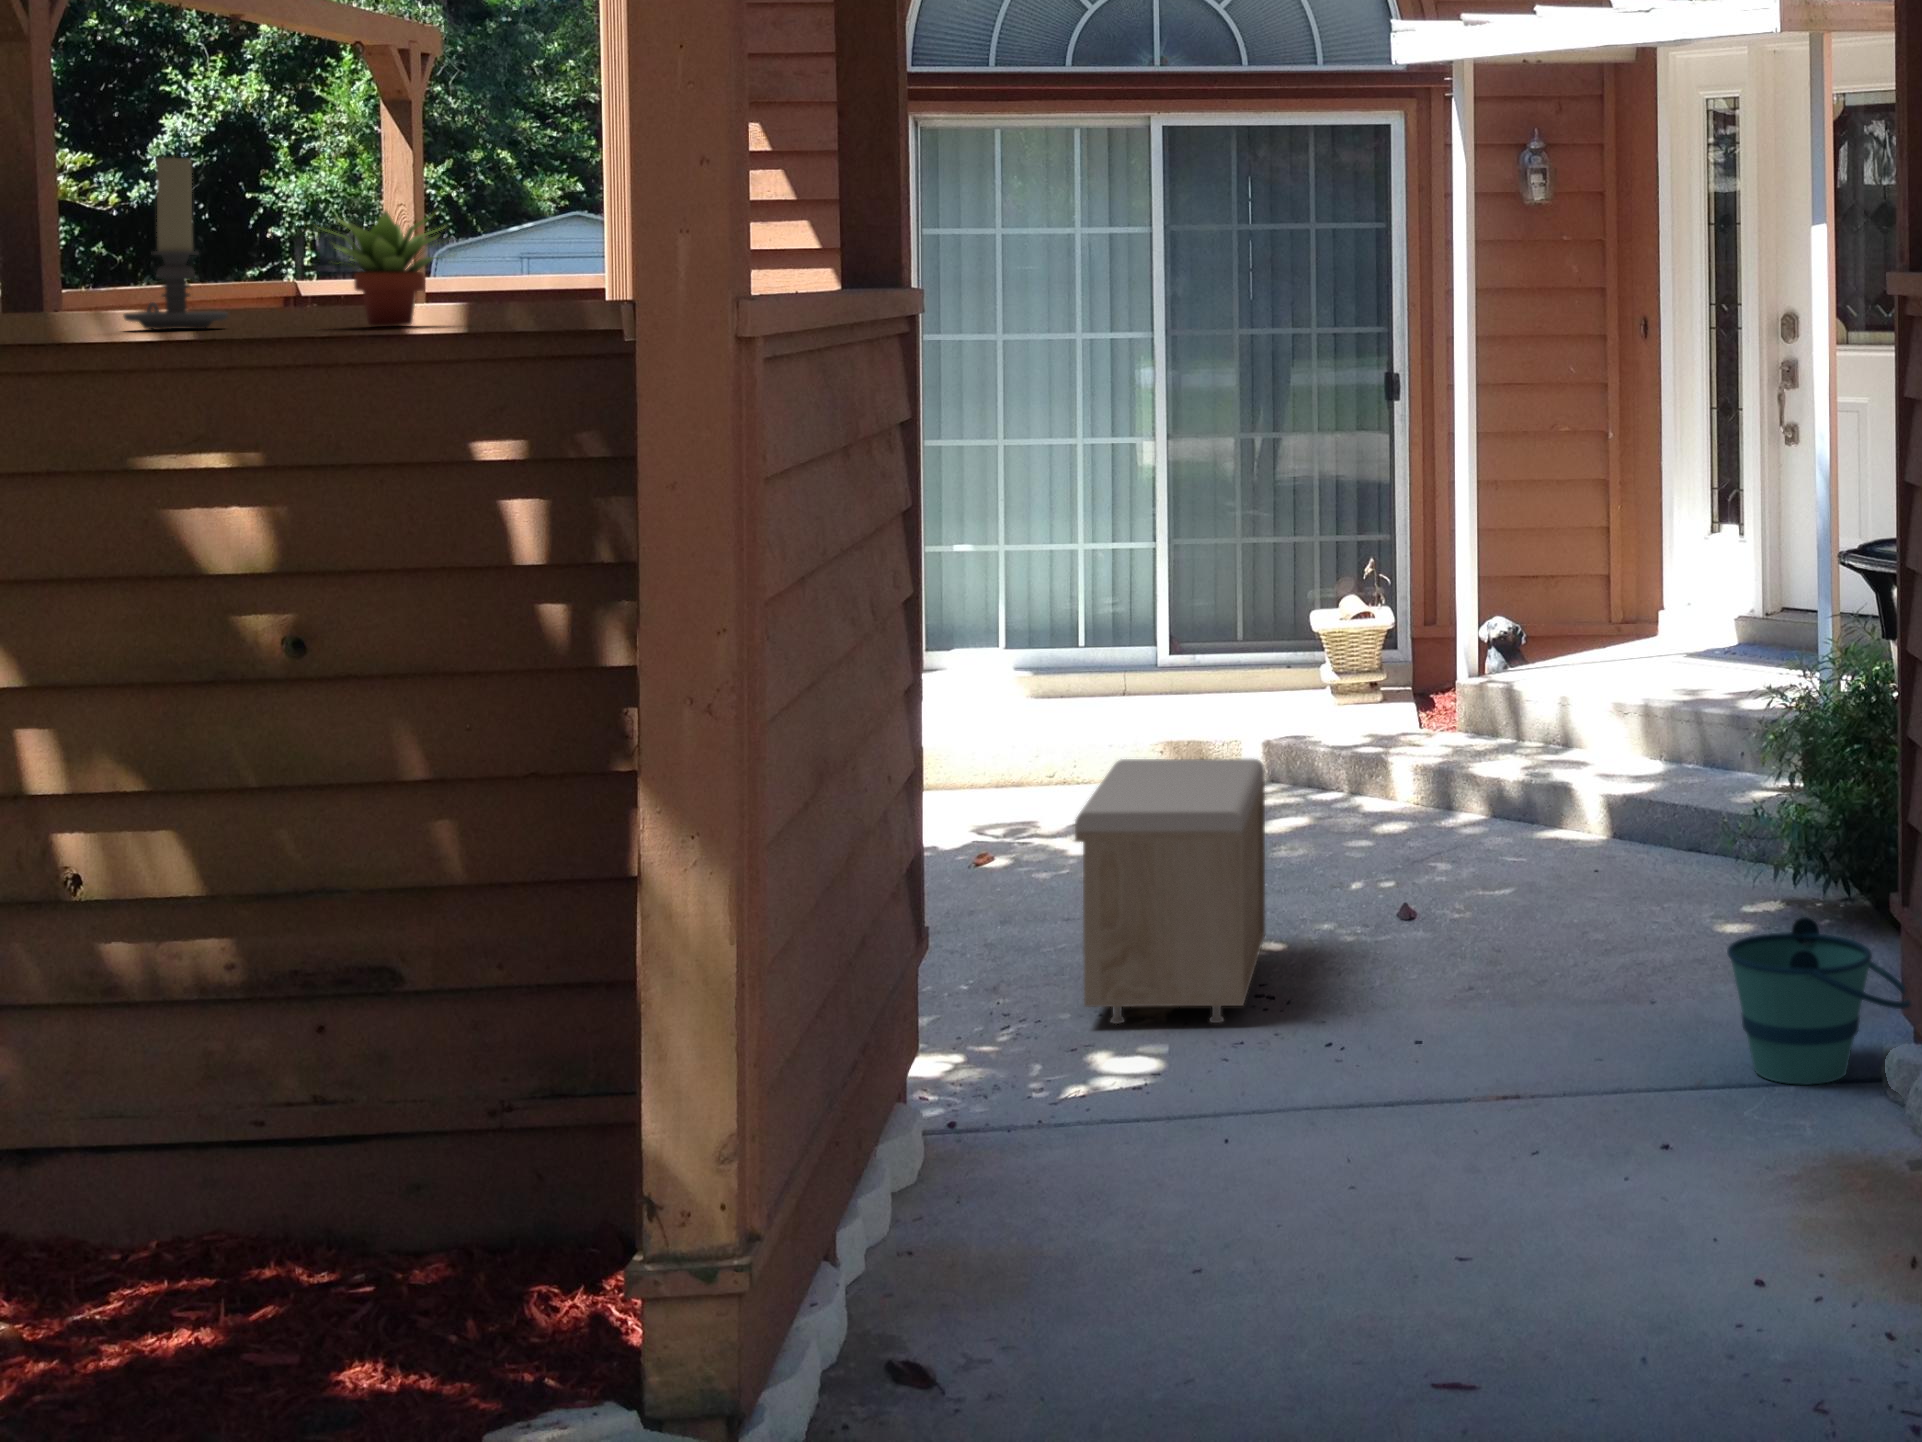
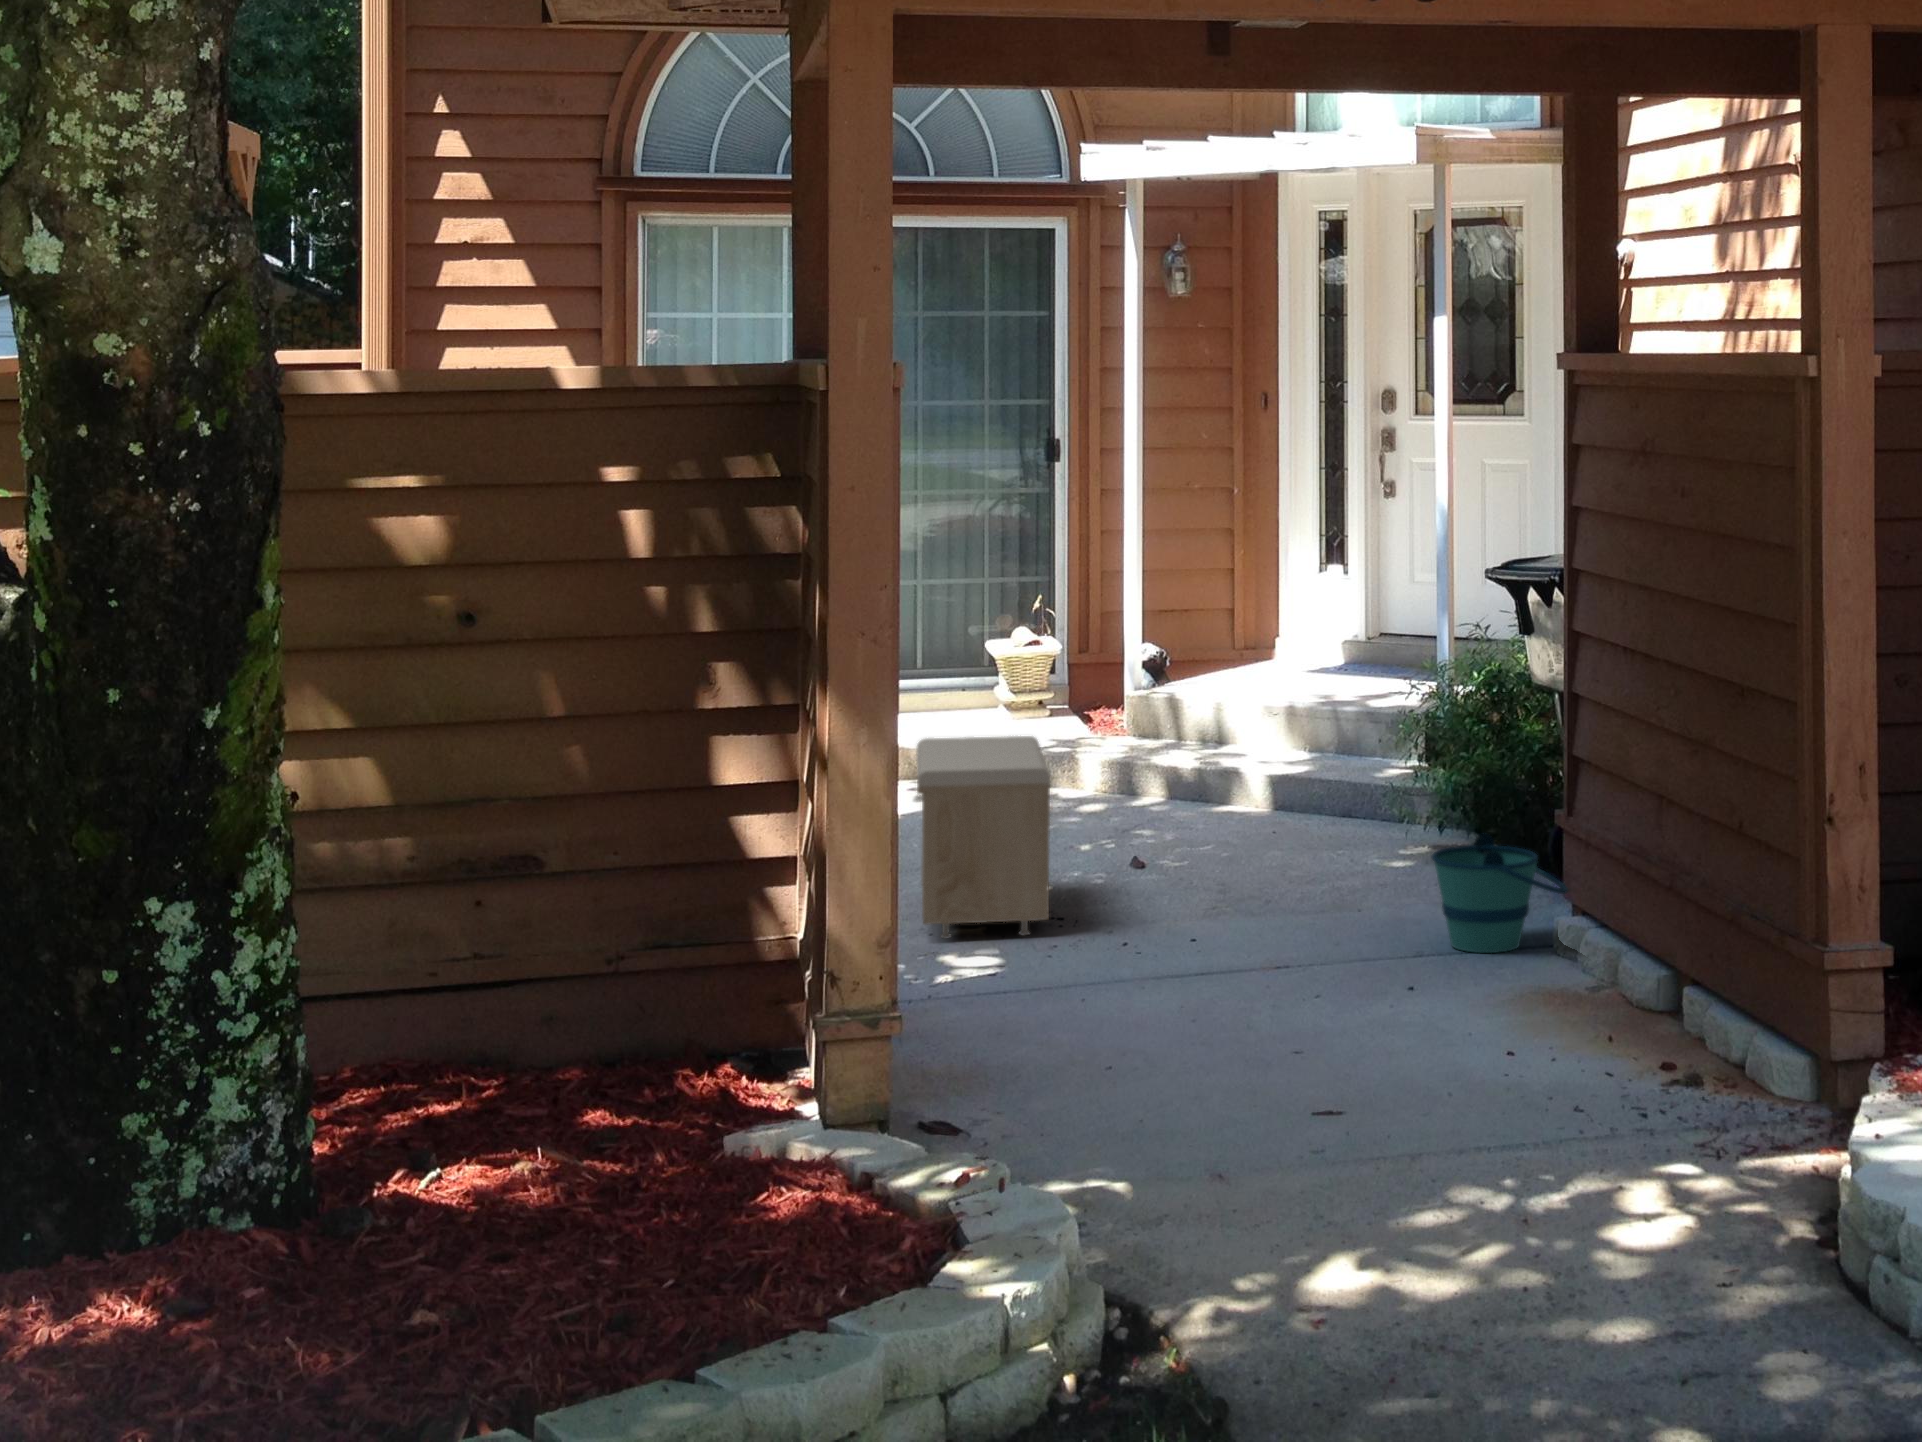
candle holder: present [124,157,228,329] -> none [349,253,423,382]
succulent plant: present [315,211,445,326] -> none [493,295,591,381]

